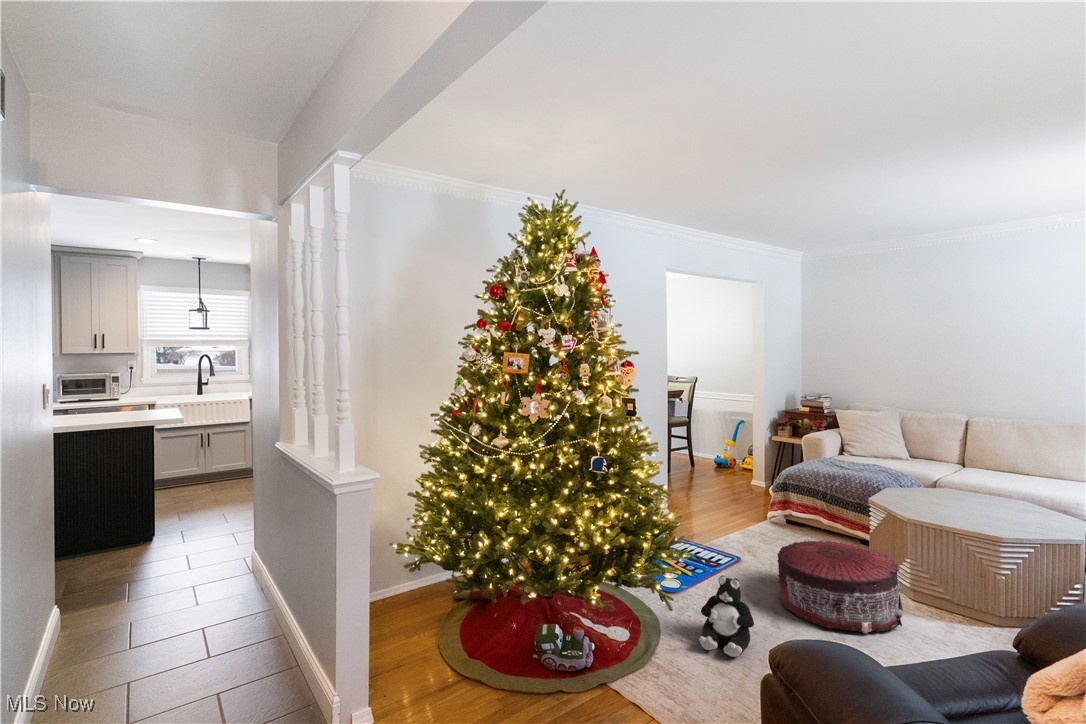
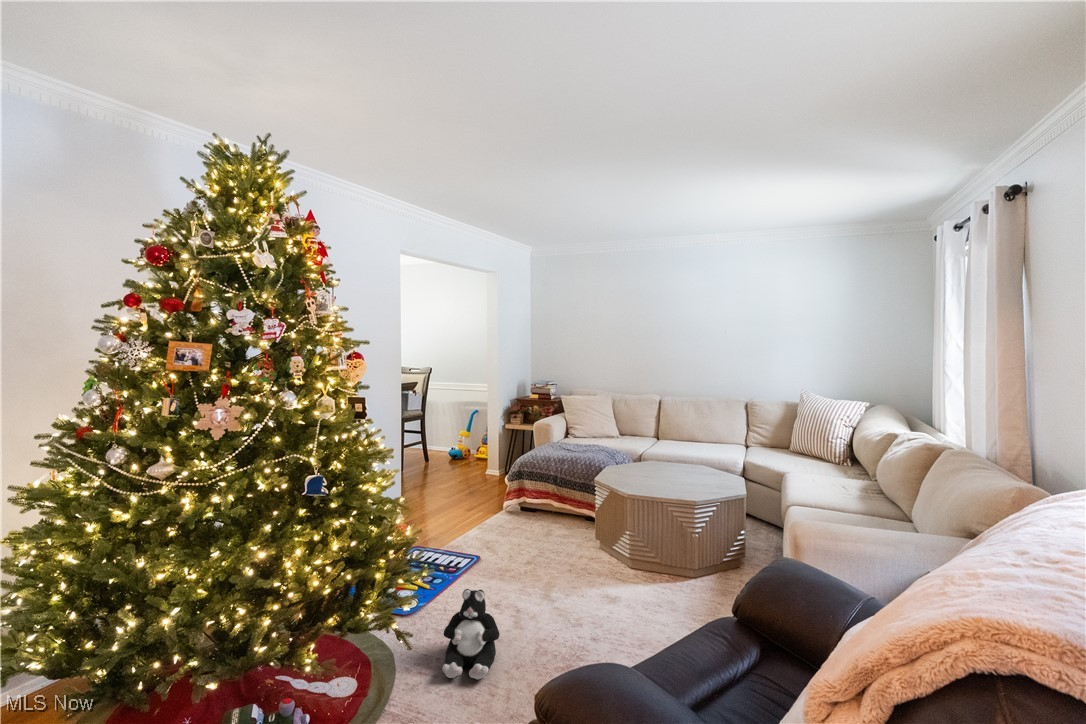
pouf: present [777,541,903,633] -> none [519,526,626,619]

